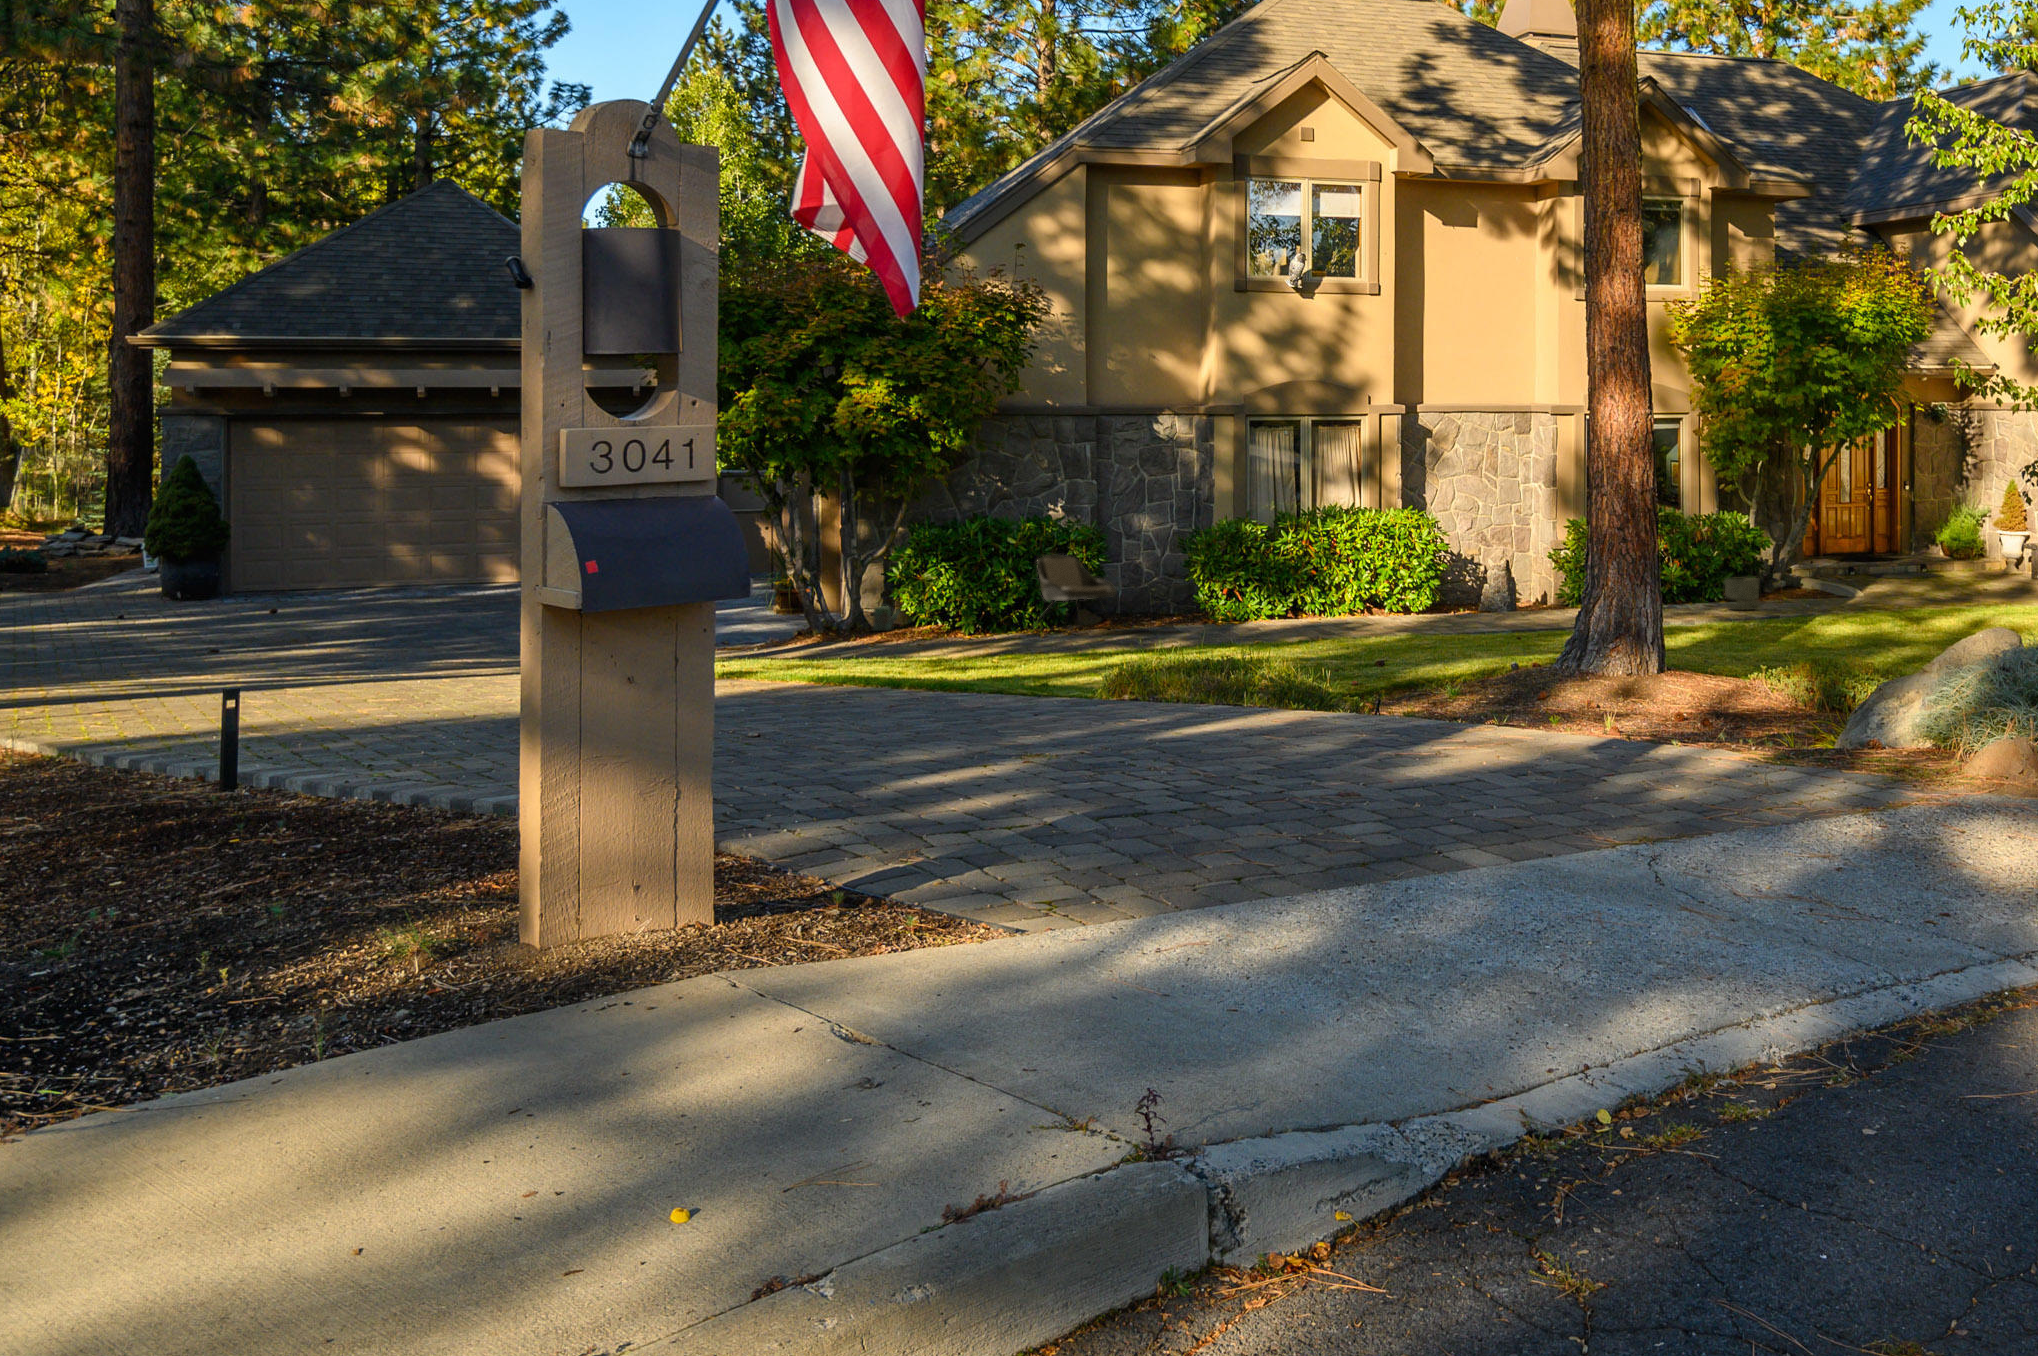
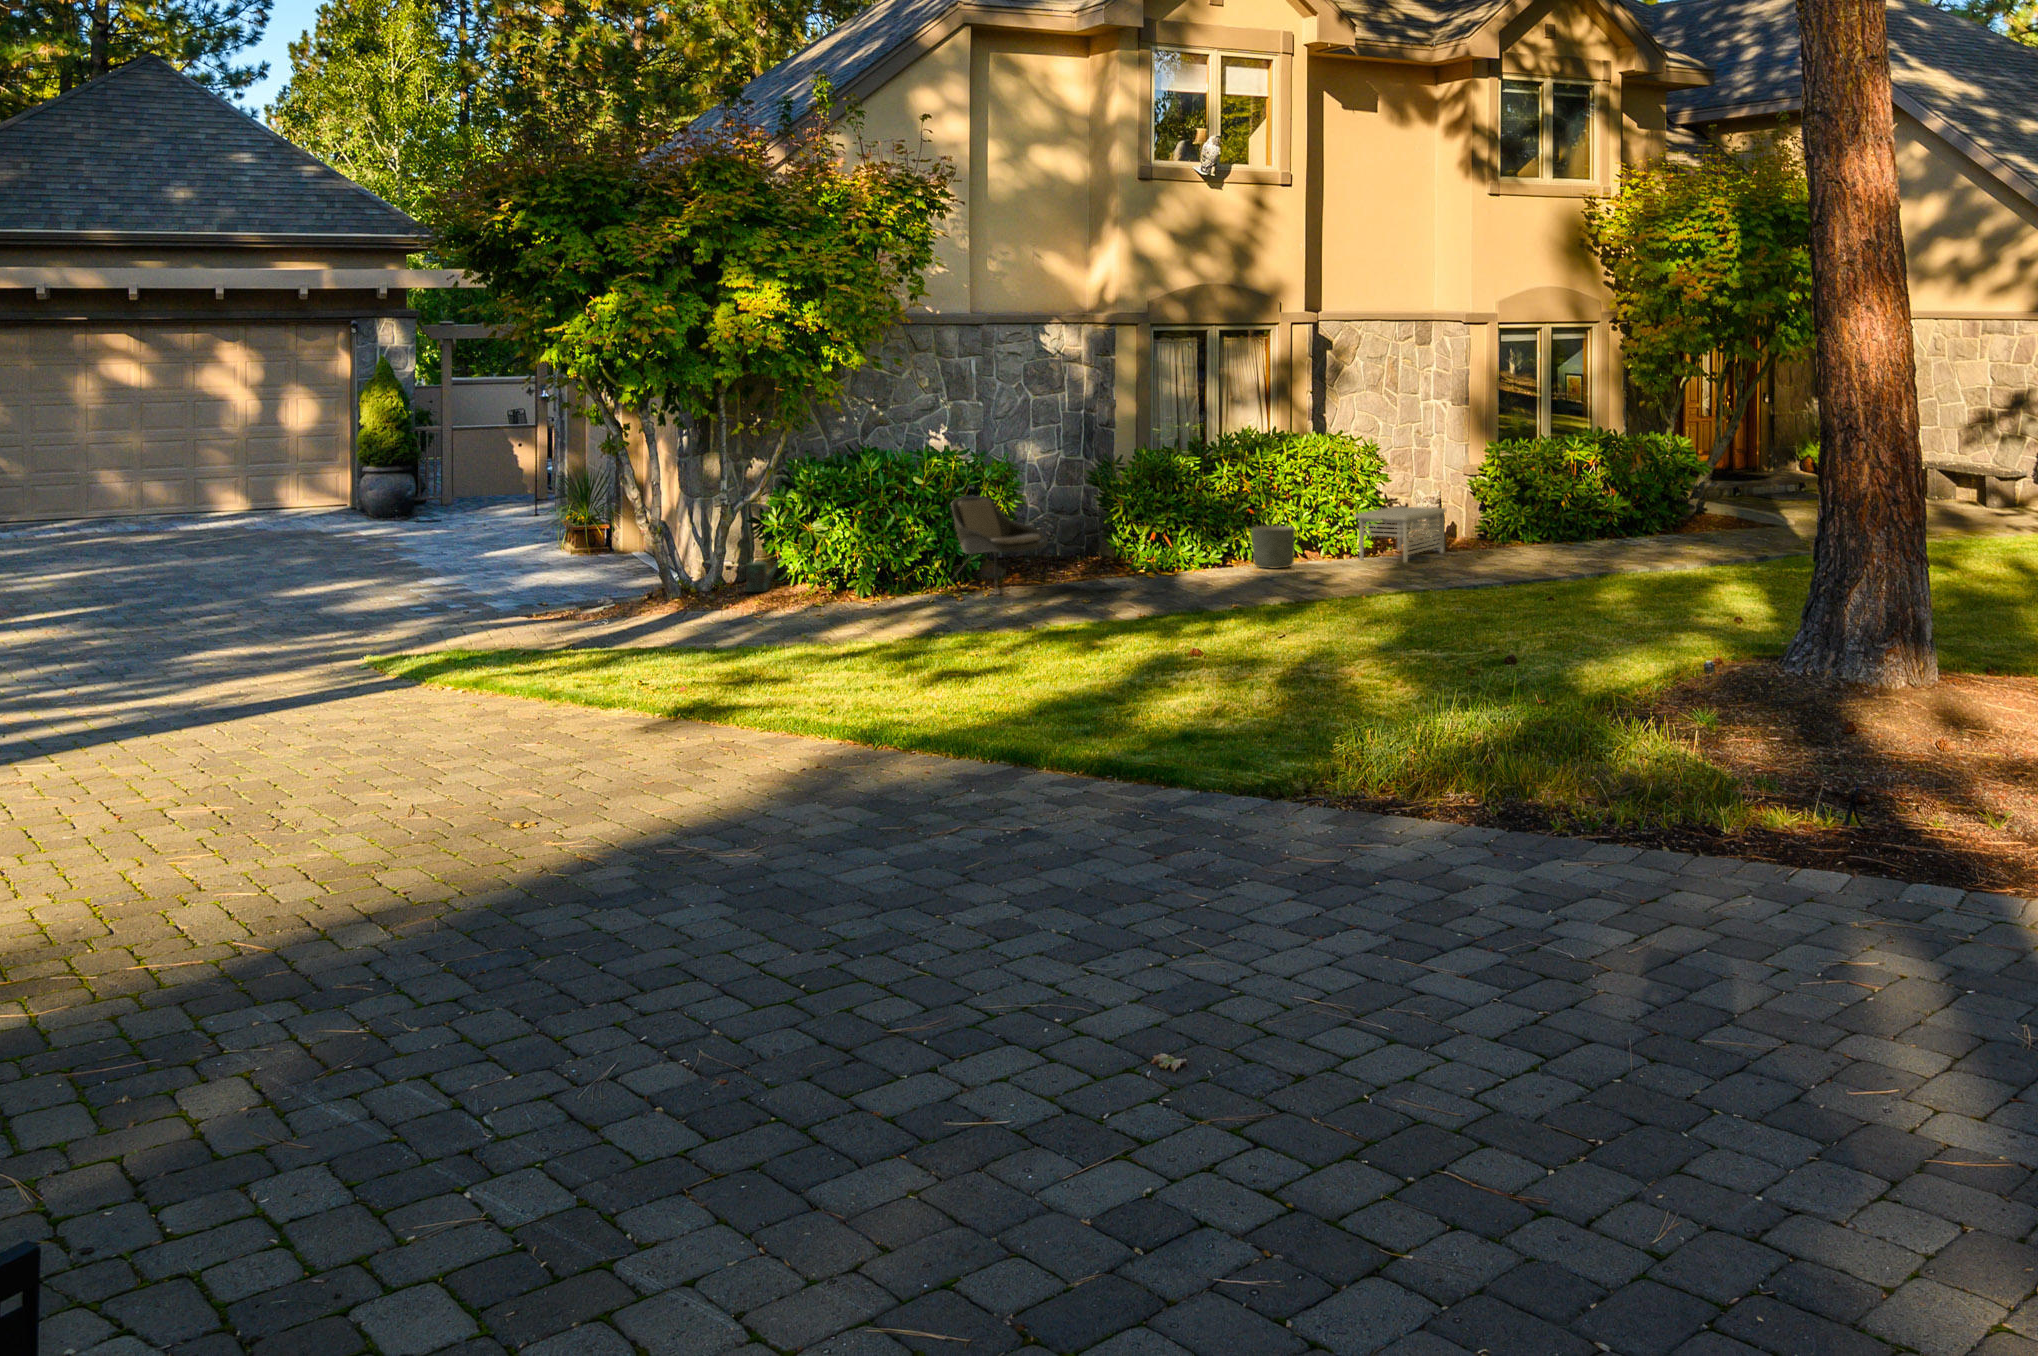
storage bench: none [1410,577,1503,621] -> present [1355,507,1446,562]
planter: present [1725,578,1760,610] -> present [1252,526,1295,568]

